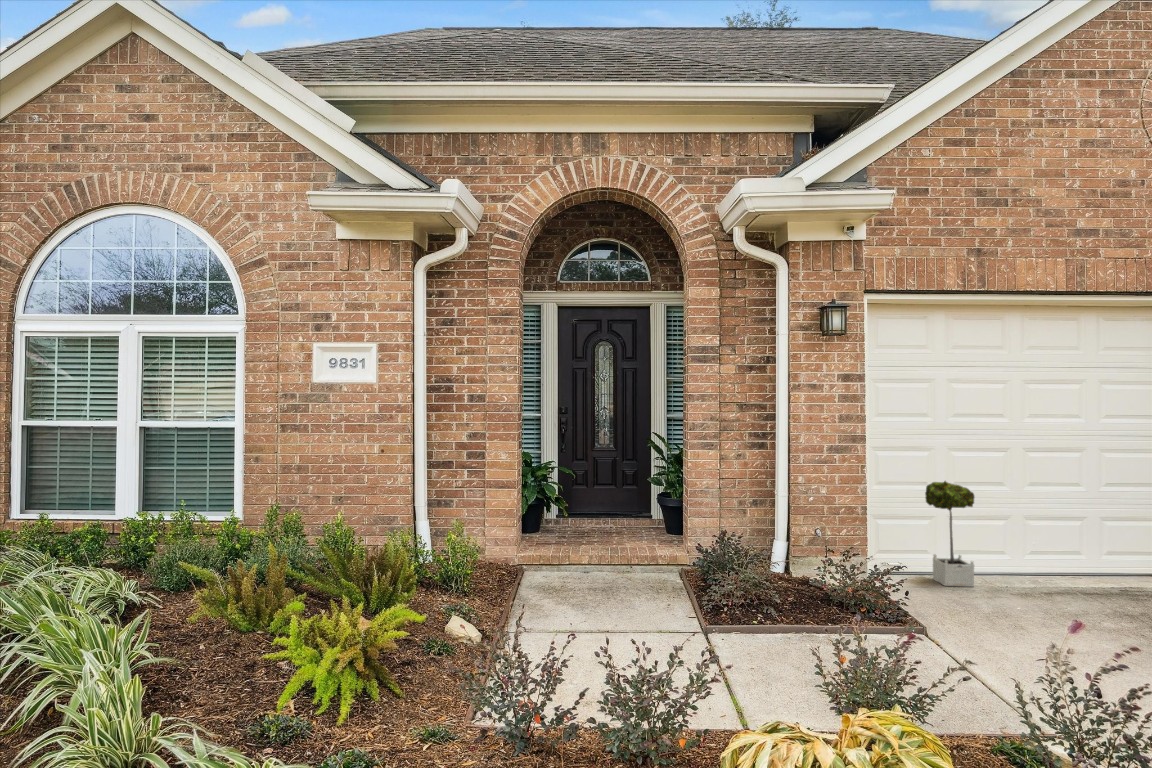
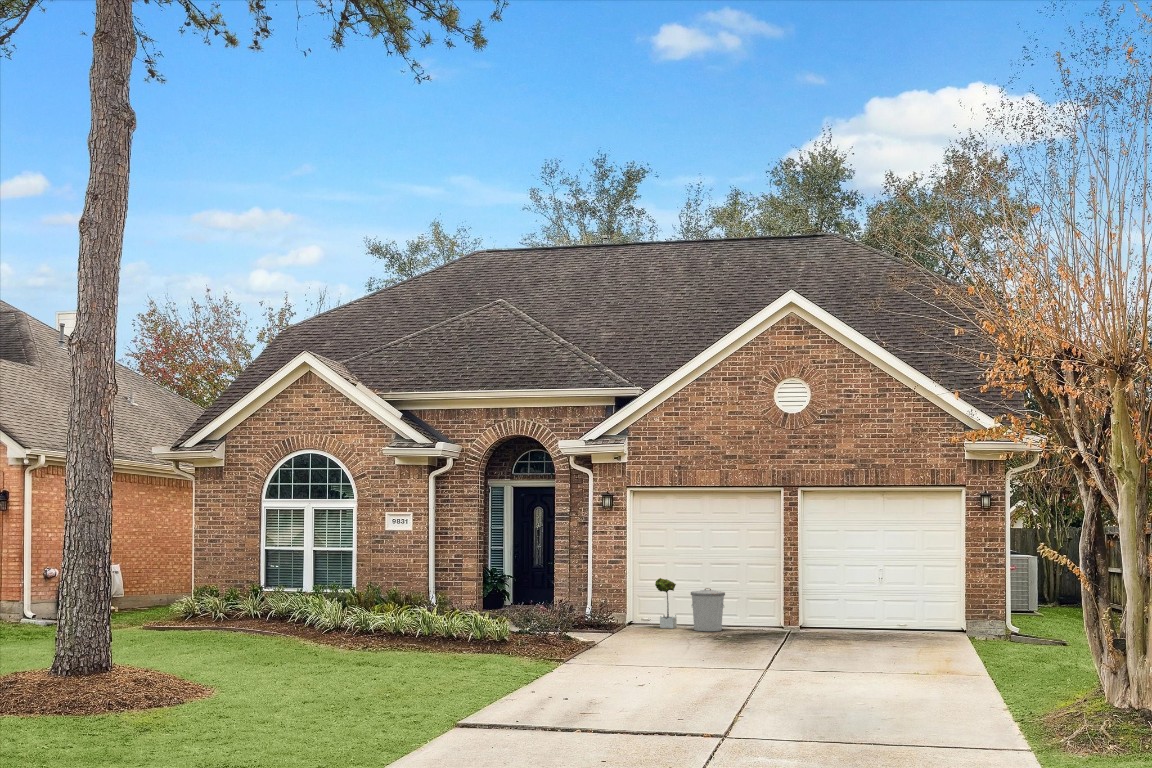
trash can: none [1009,501,1094,596] -> present [691,588,725,631]

